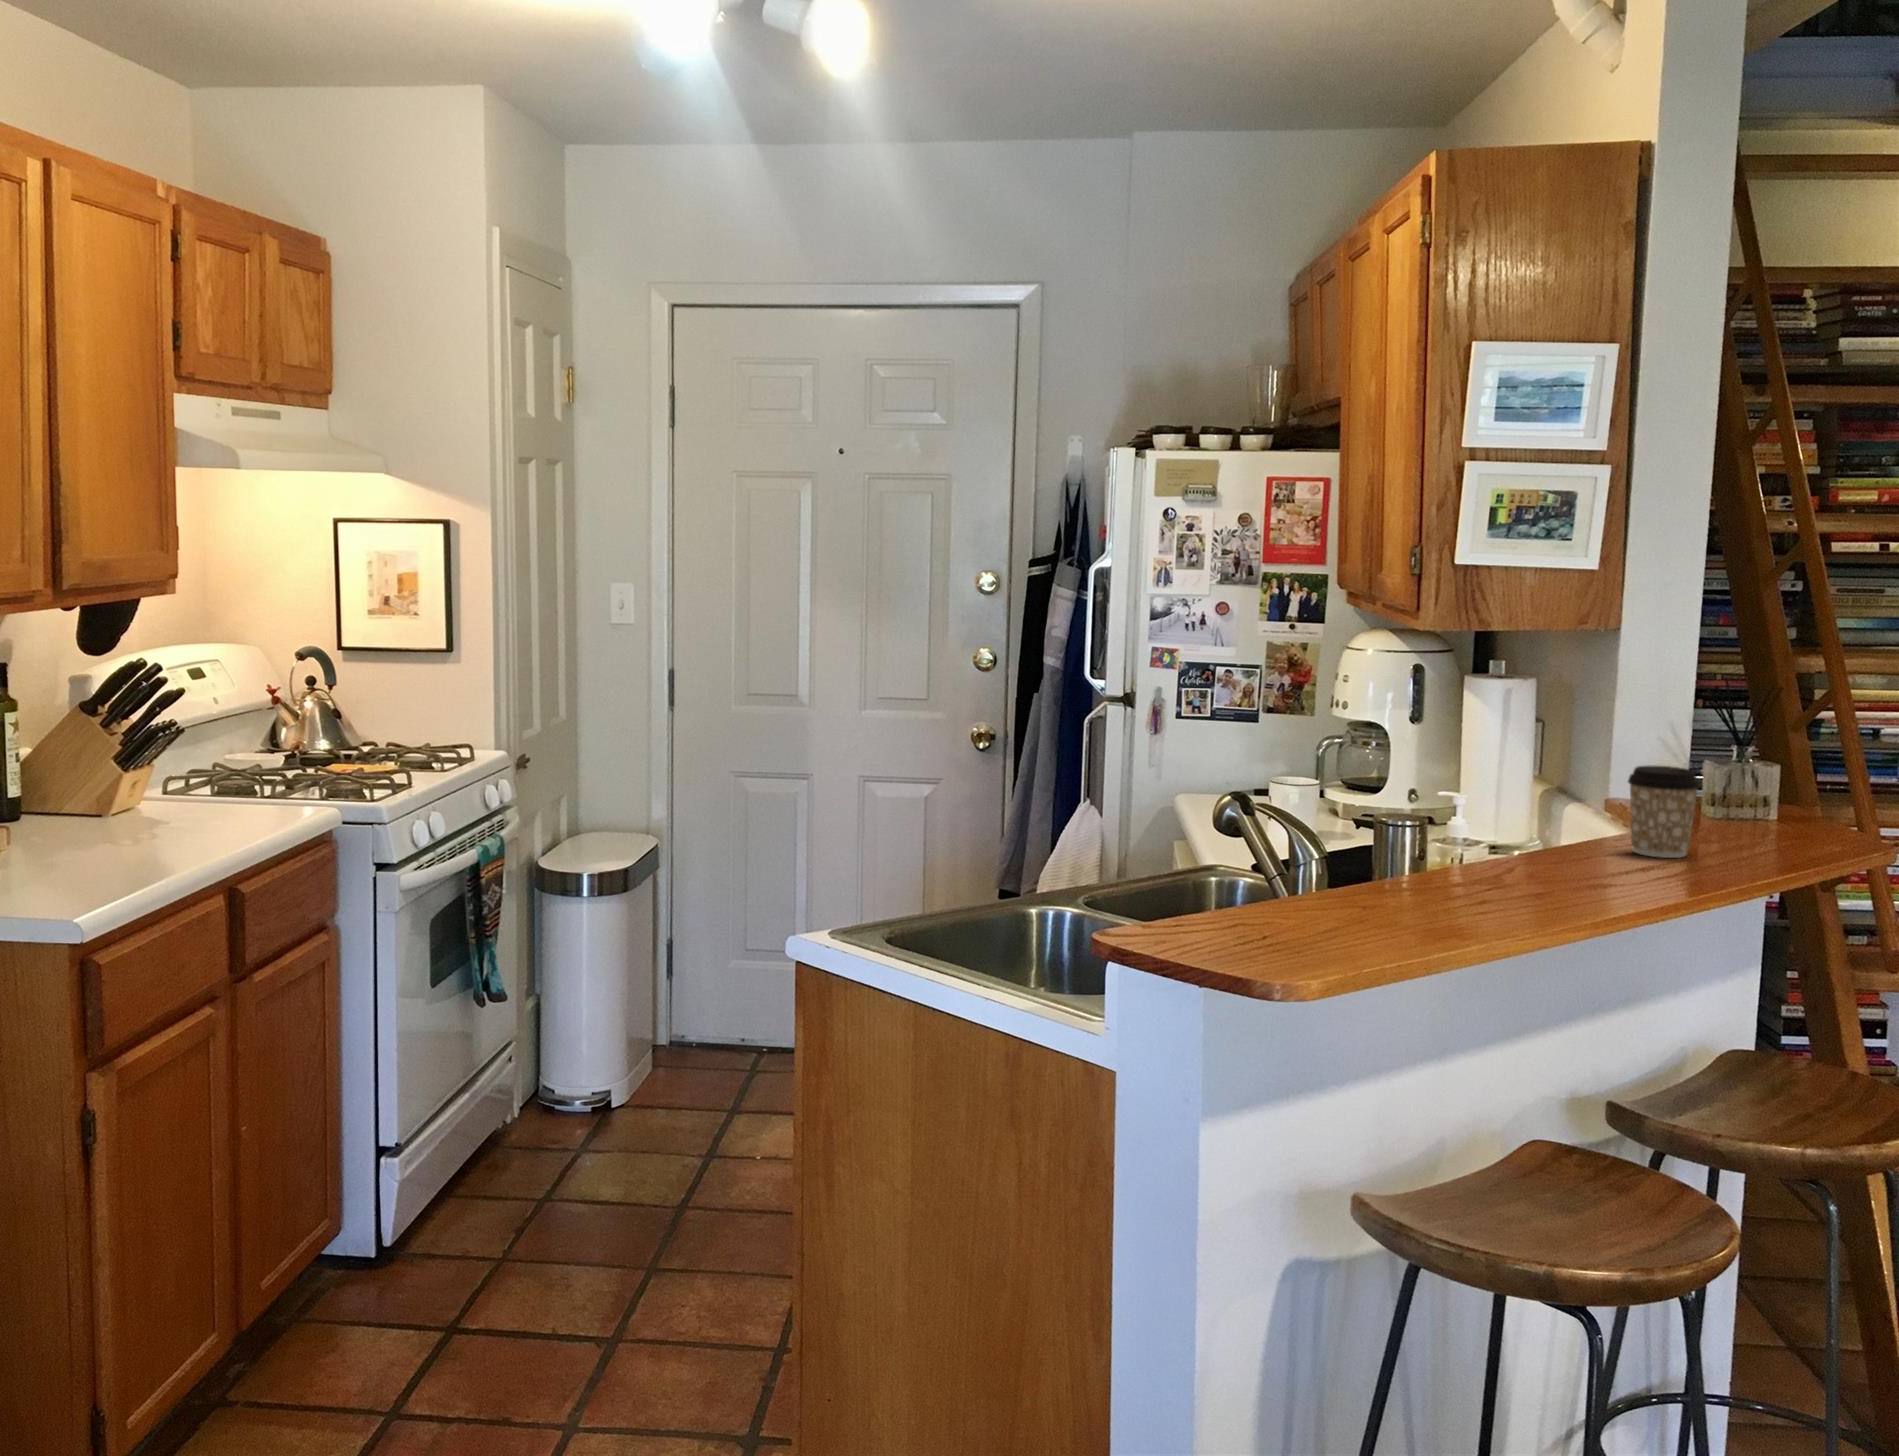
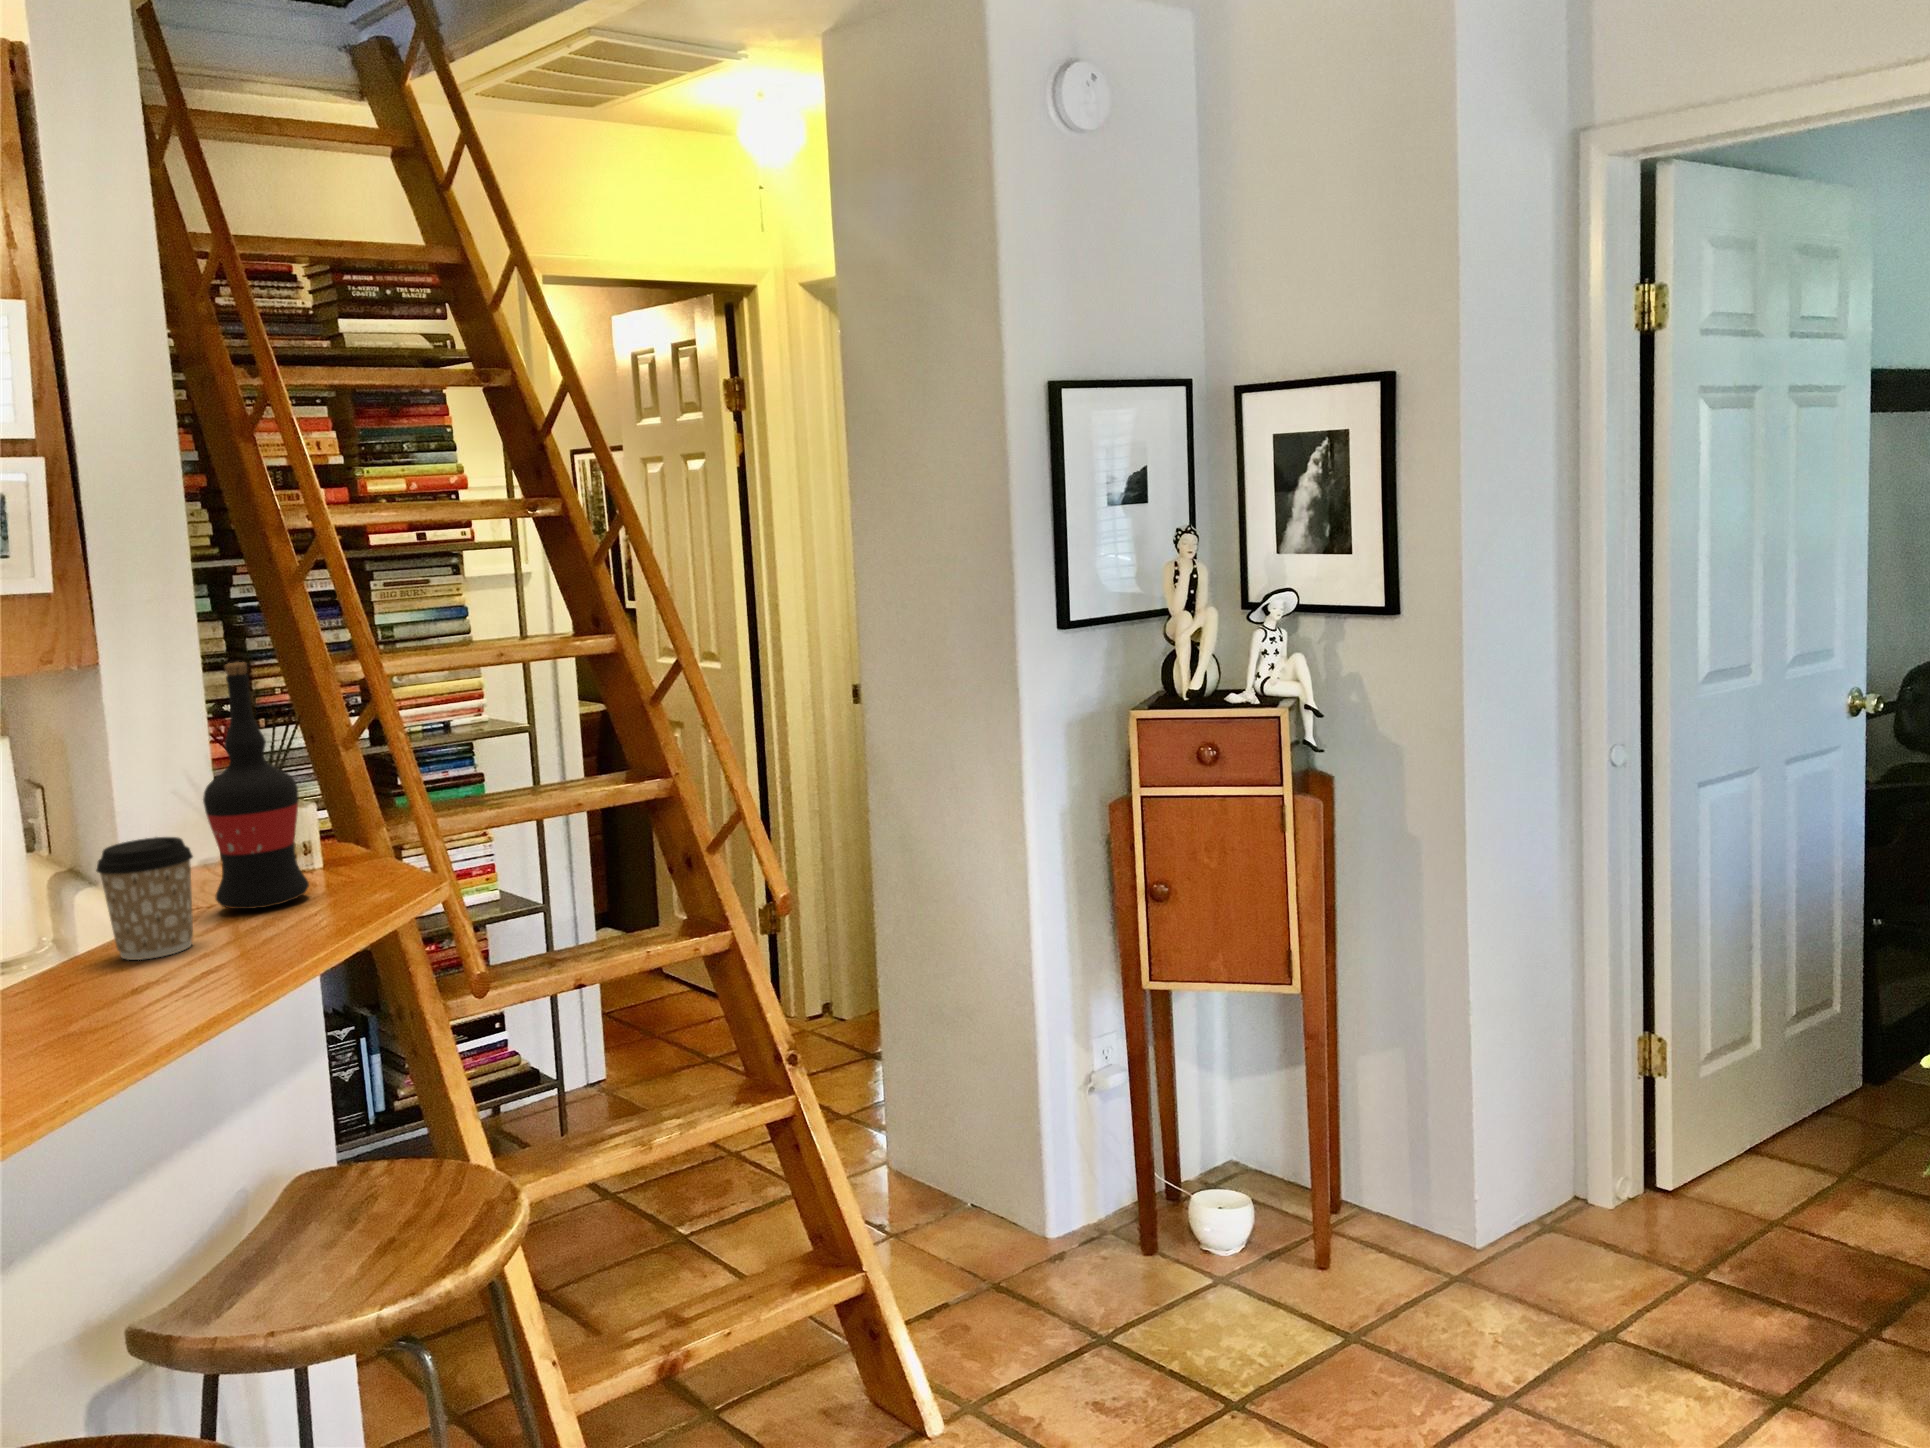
wine bottle: none [1697,639,1781,843] -> present [203,662,309,909]

